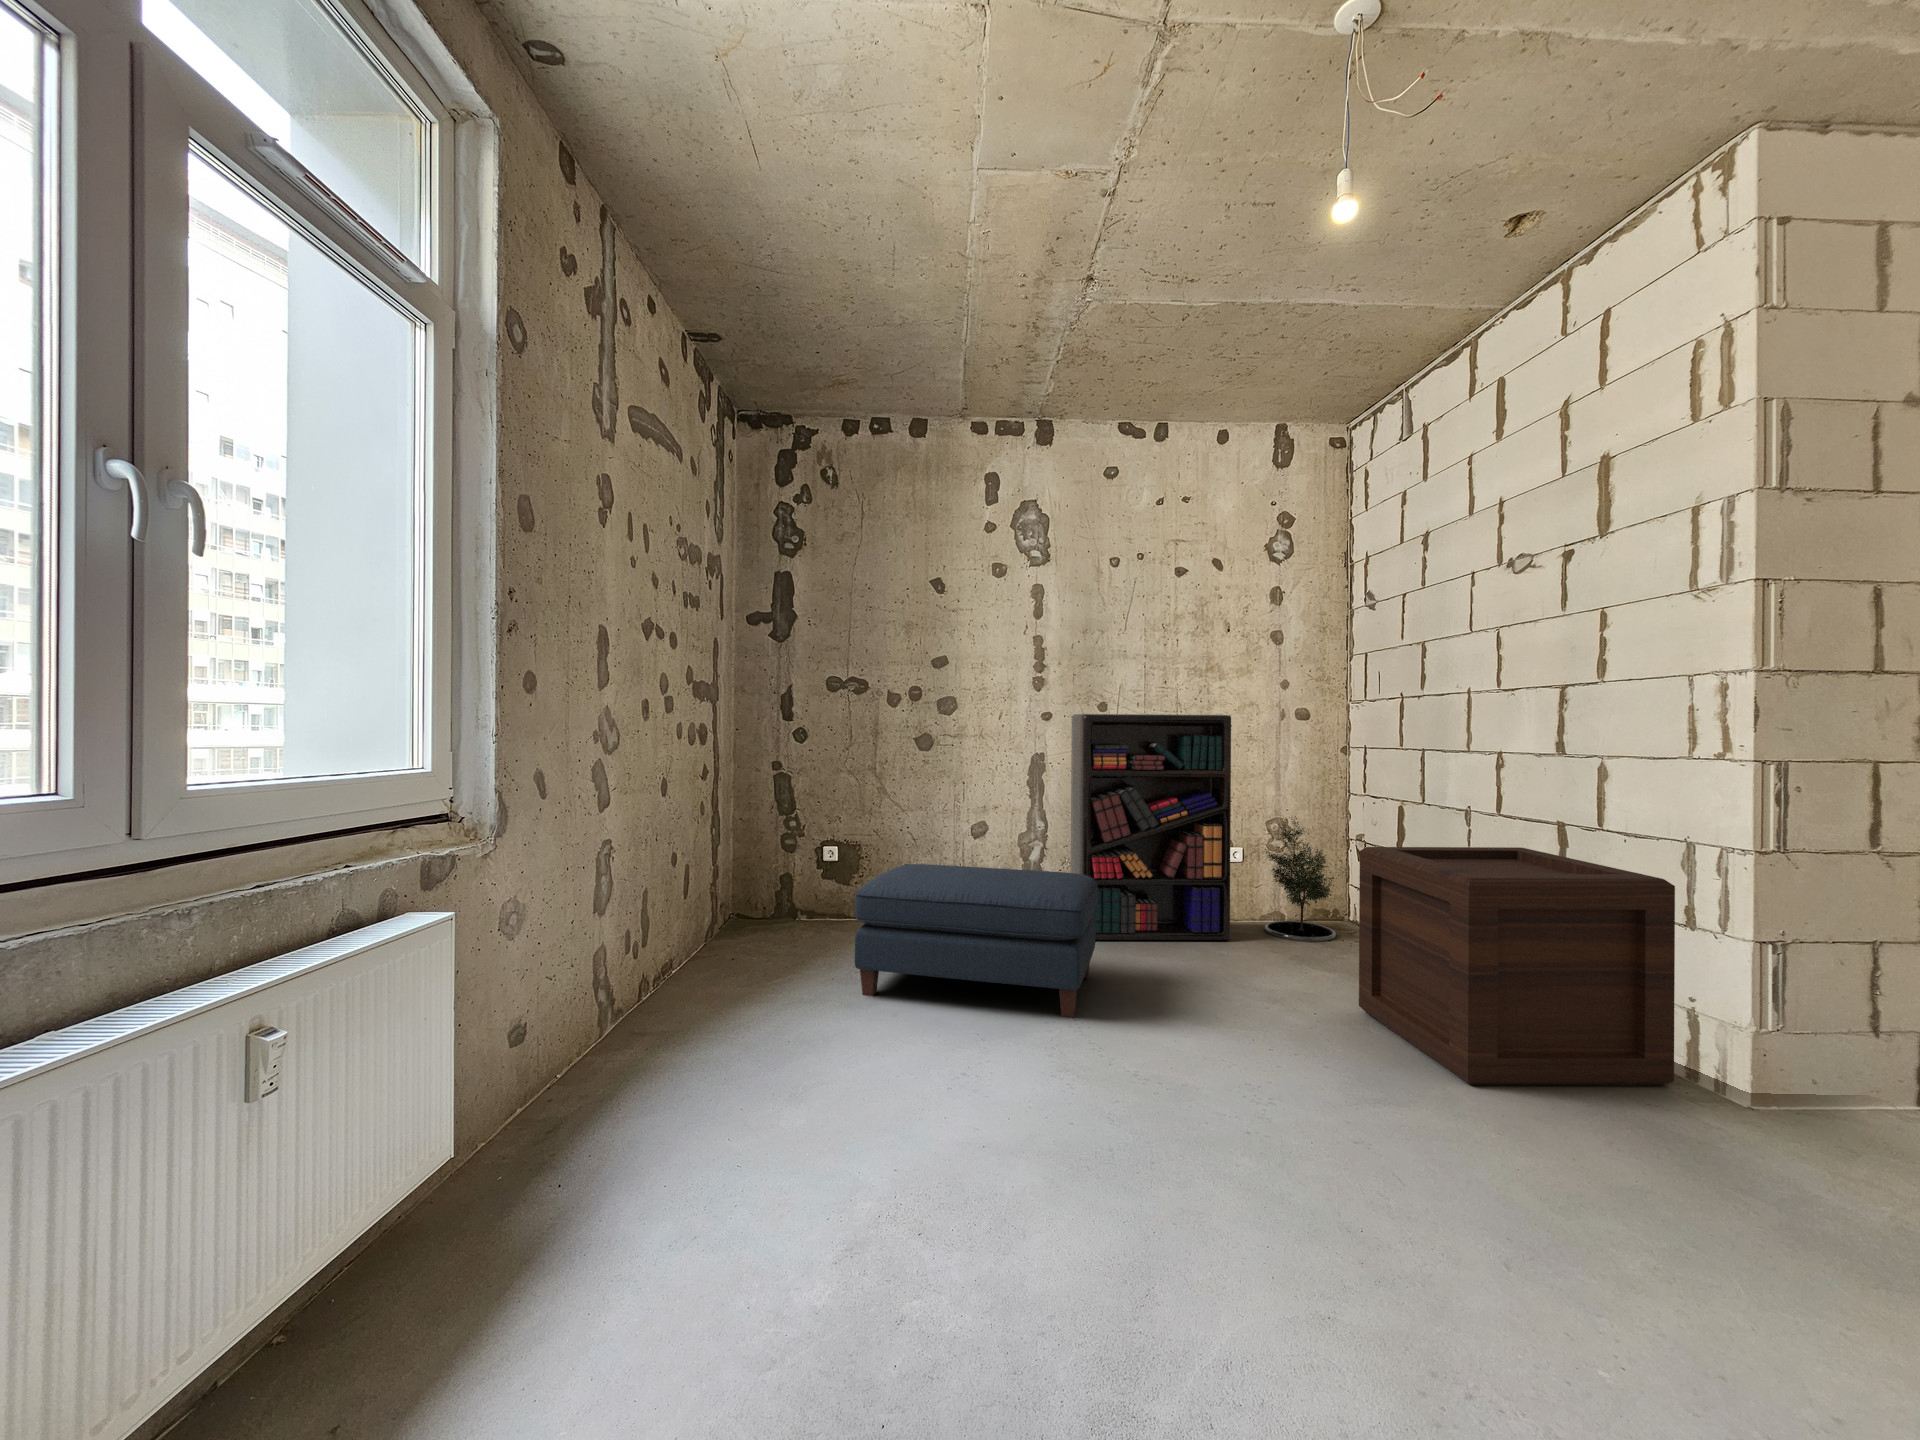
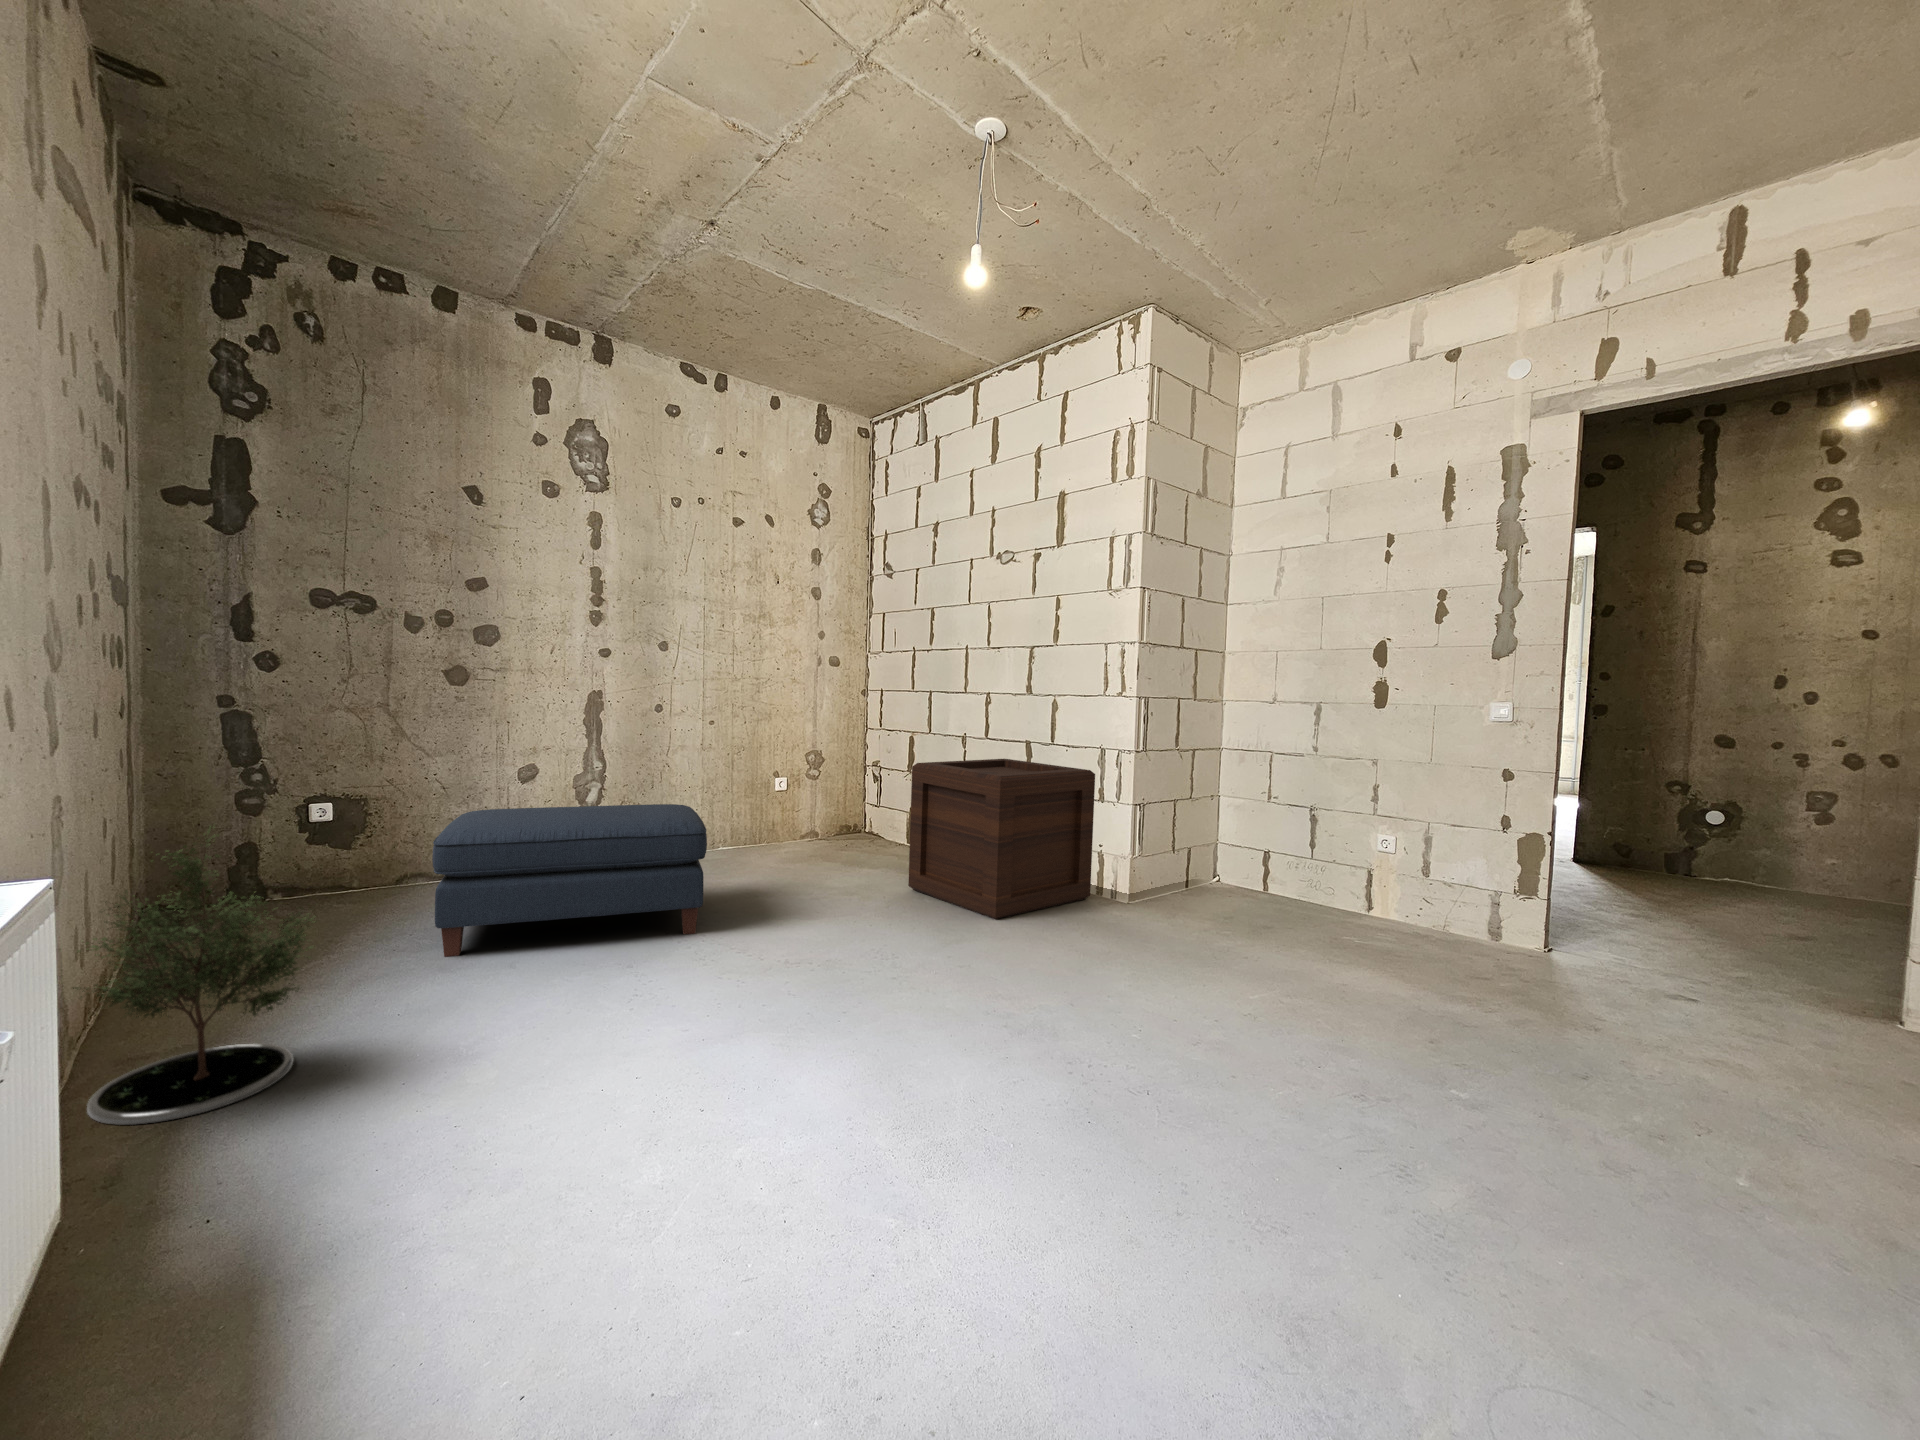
bookshelf: present [1071,714,1231,940] -> none [631,652,791,874]
potted tree: present [1265,816,1336,942] -> present [73,826,316,1125]

